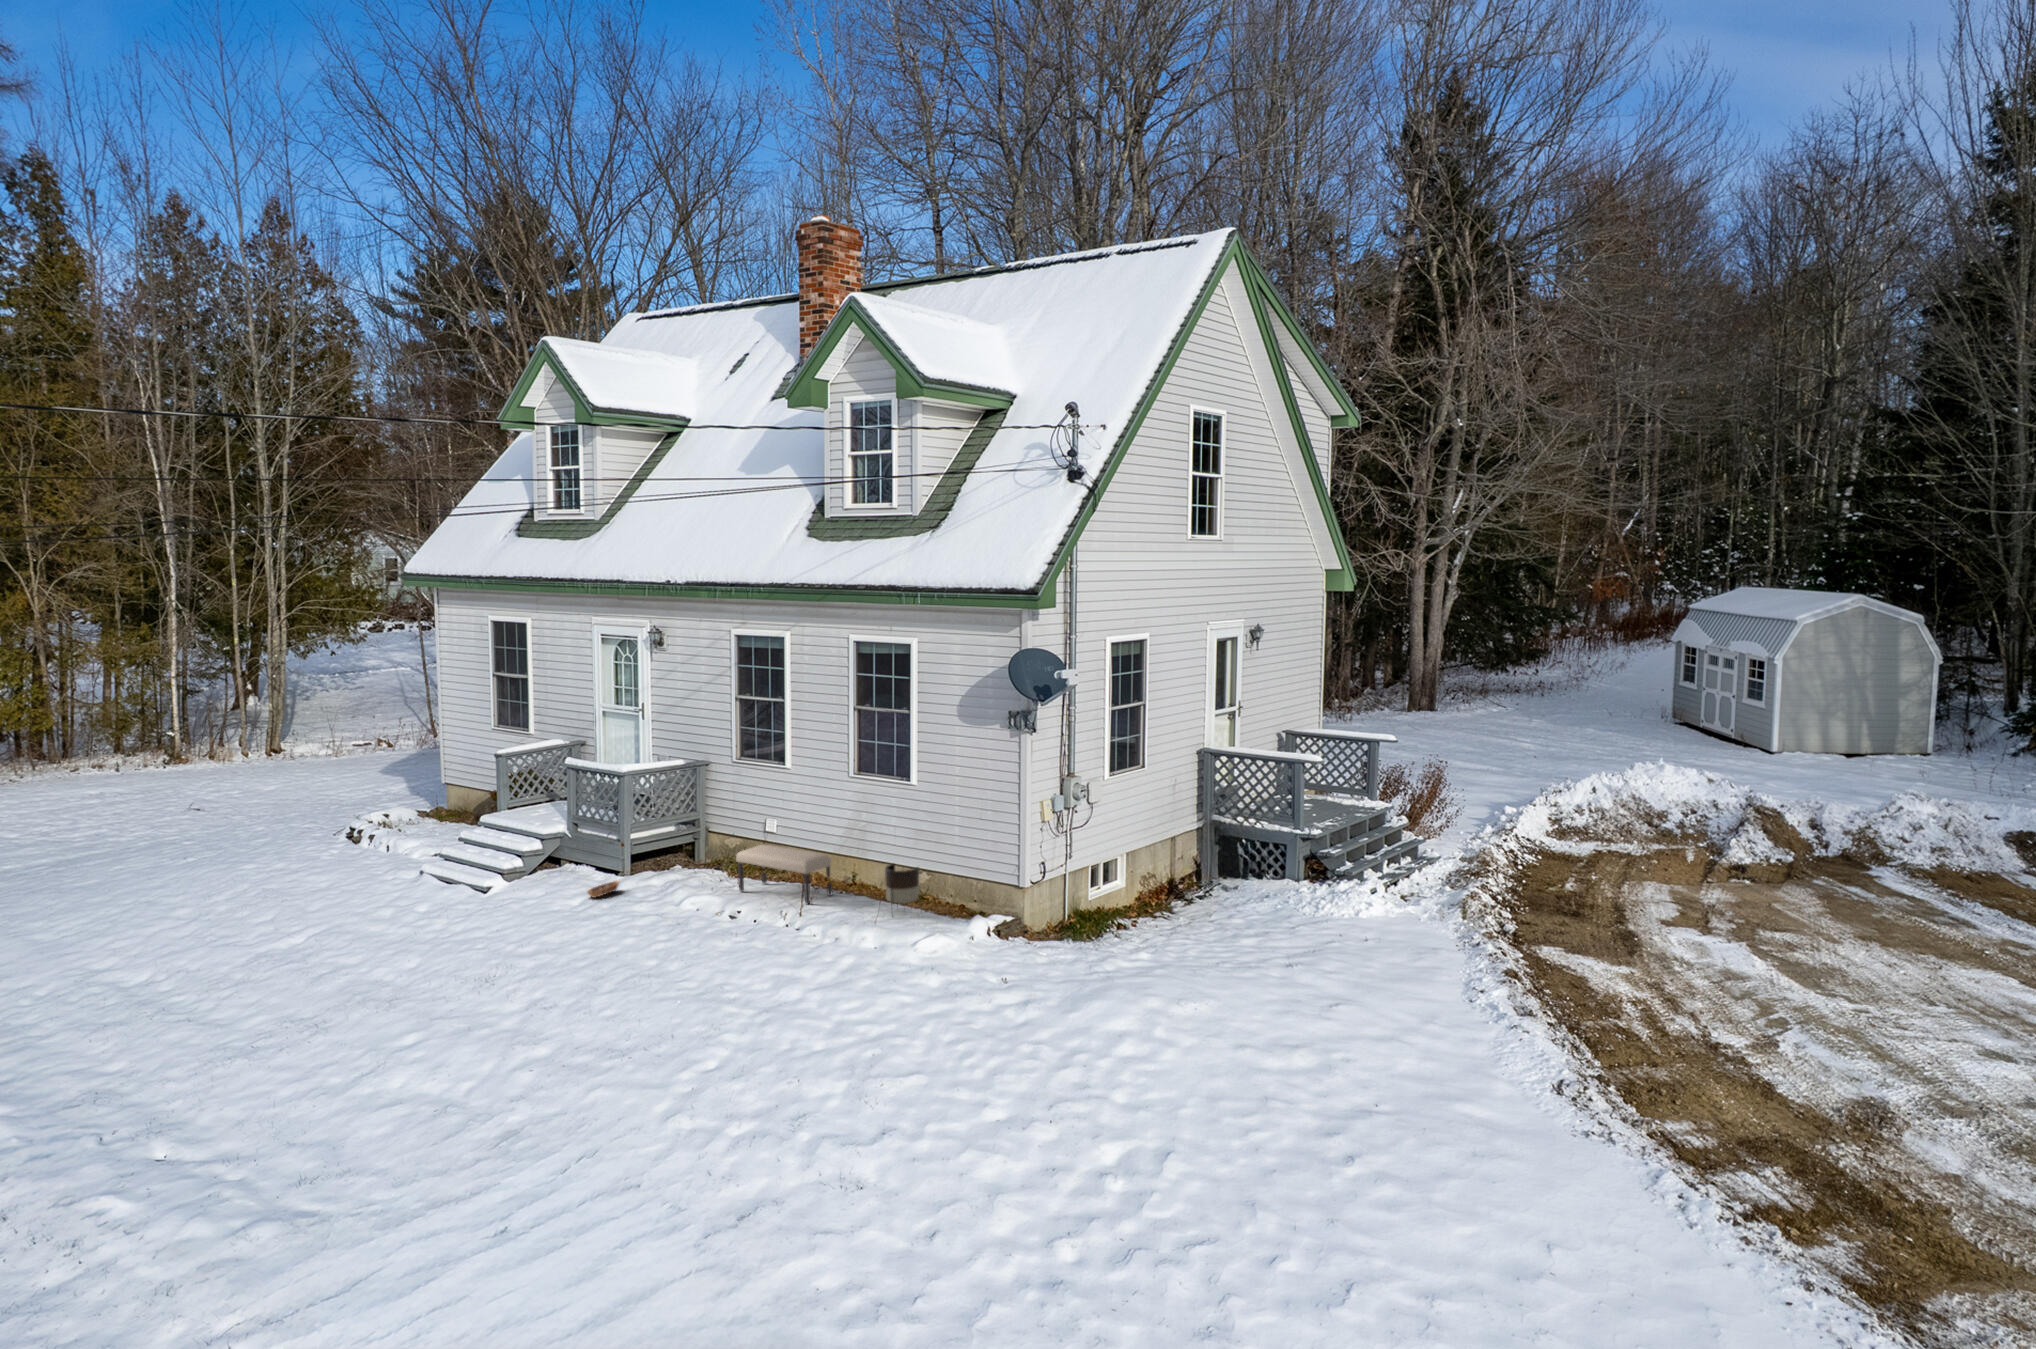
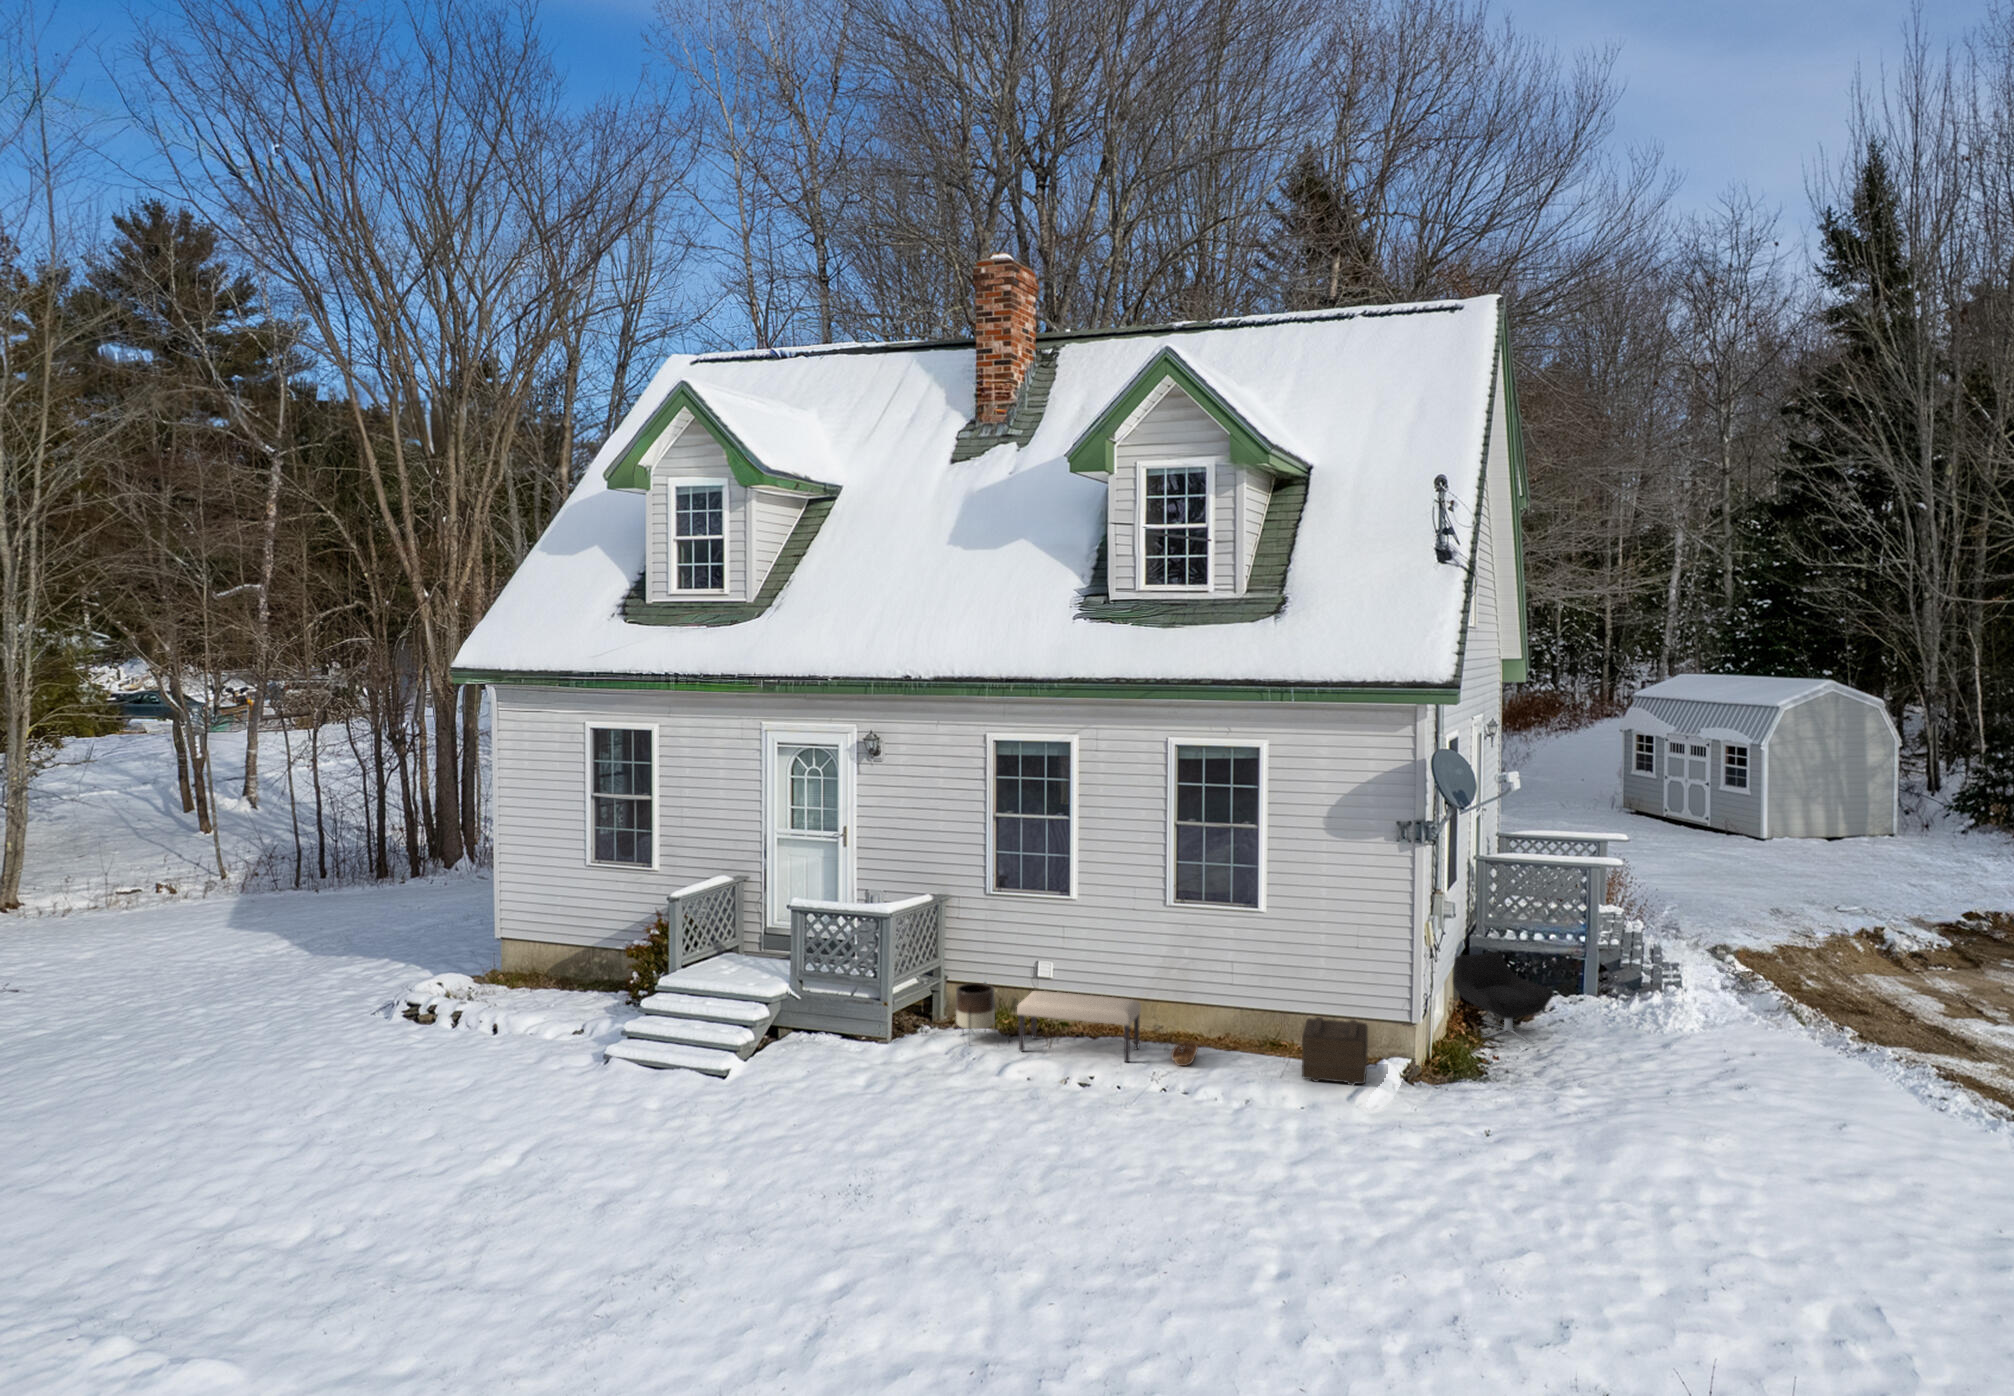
lounge chair: none [1113,832,1190,913] -> present [1453,952,1554,1044]
planter: present [885,864,921,904] -> present [956,983,996,1034]
wooden crate: none [918,875,987,932] -> present [1302,1017,1368,1085]
basket: present [587,880,619,898] -> present [1171,1041,1198,1066]

